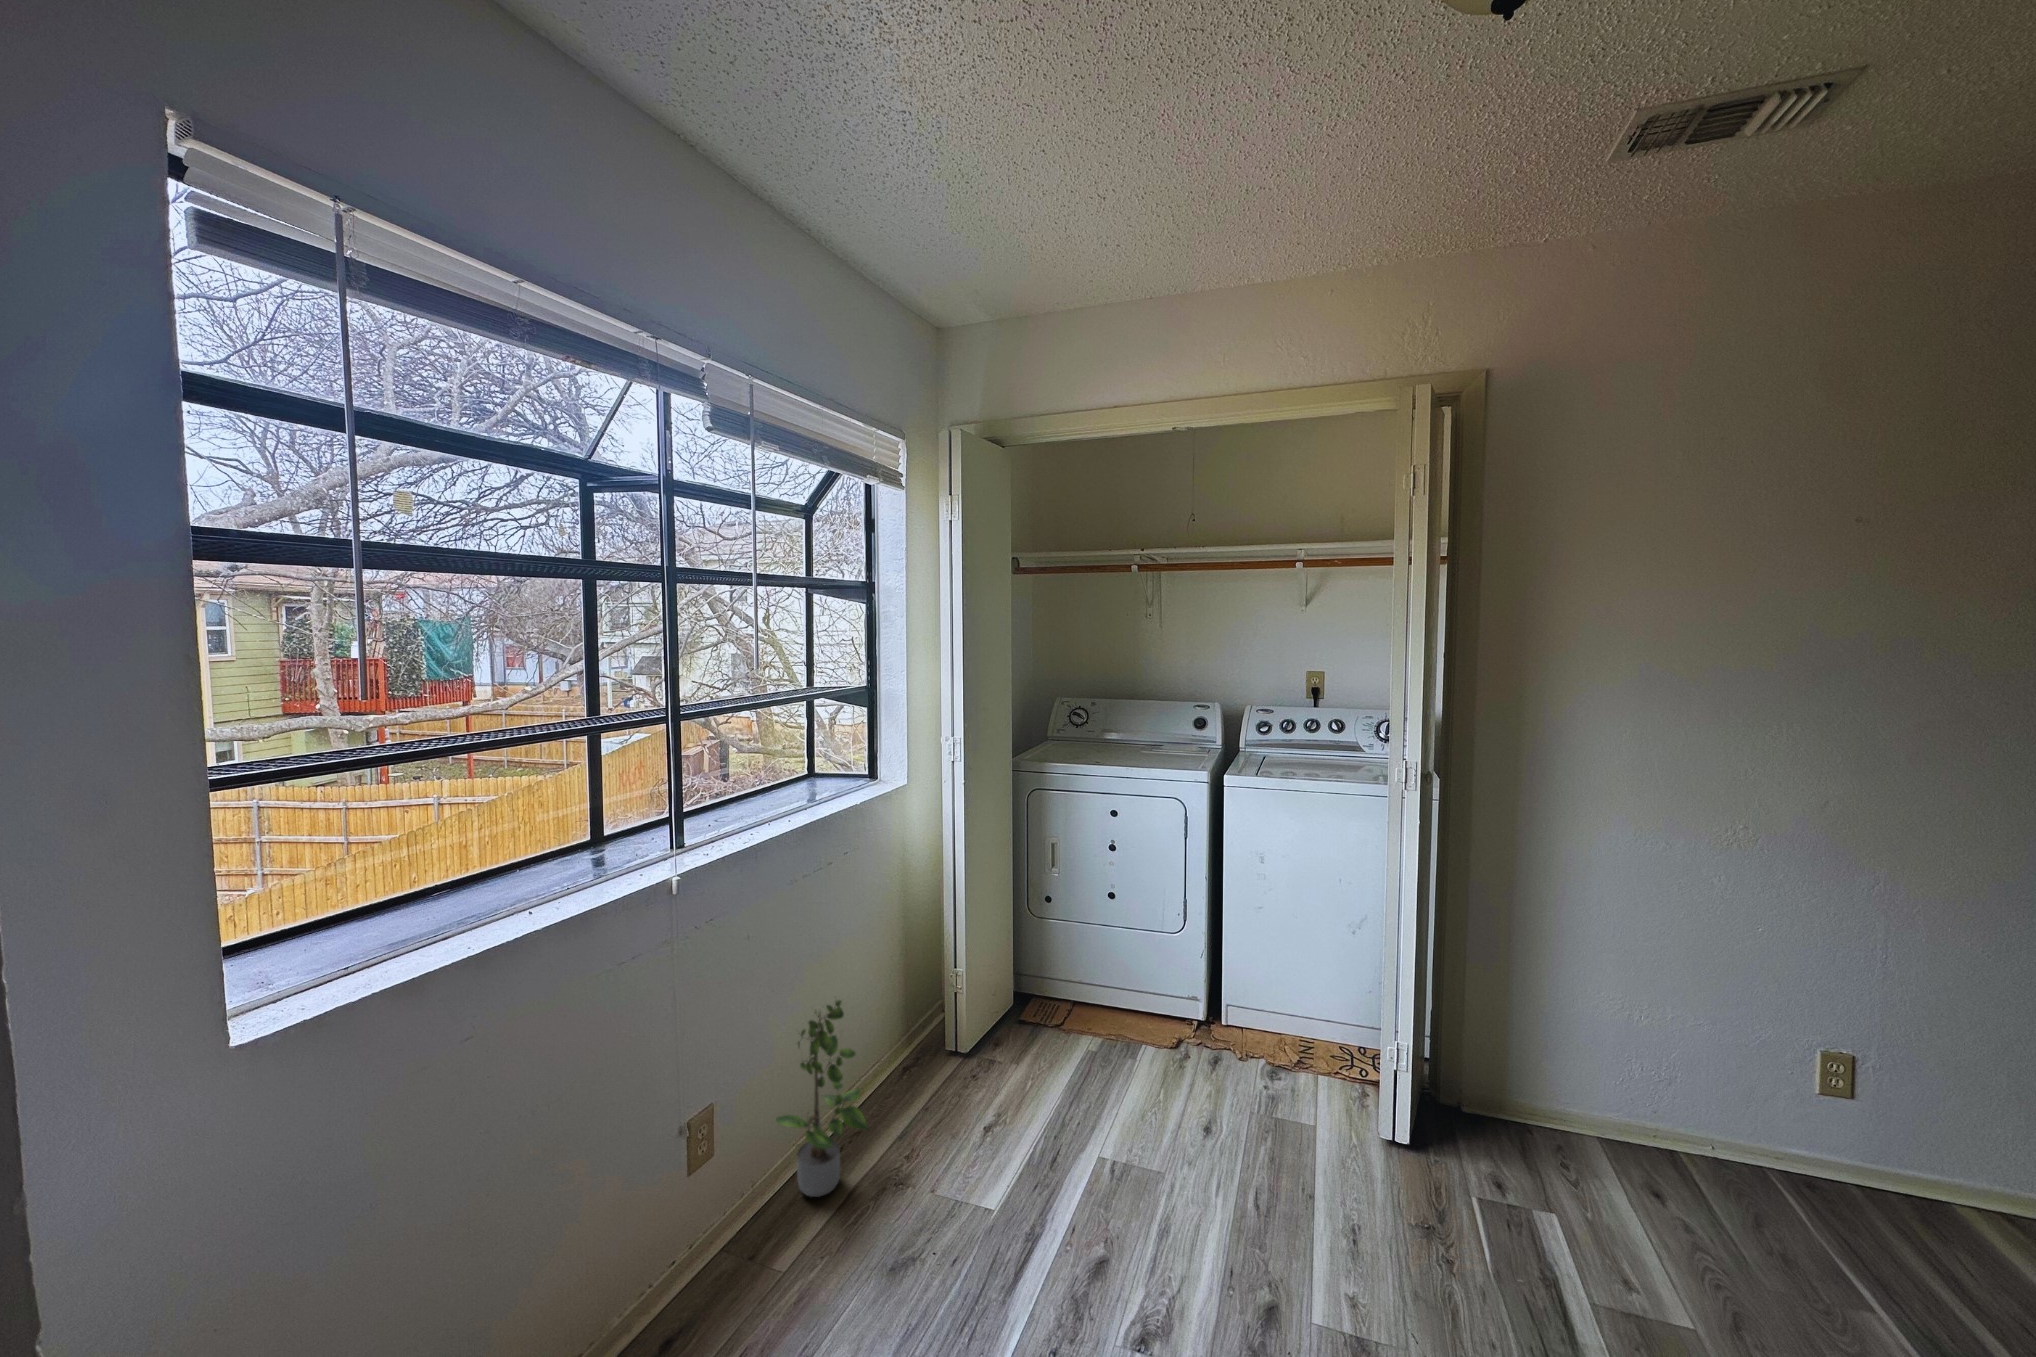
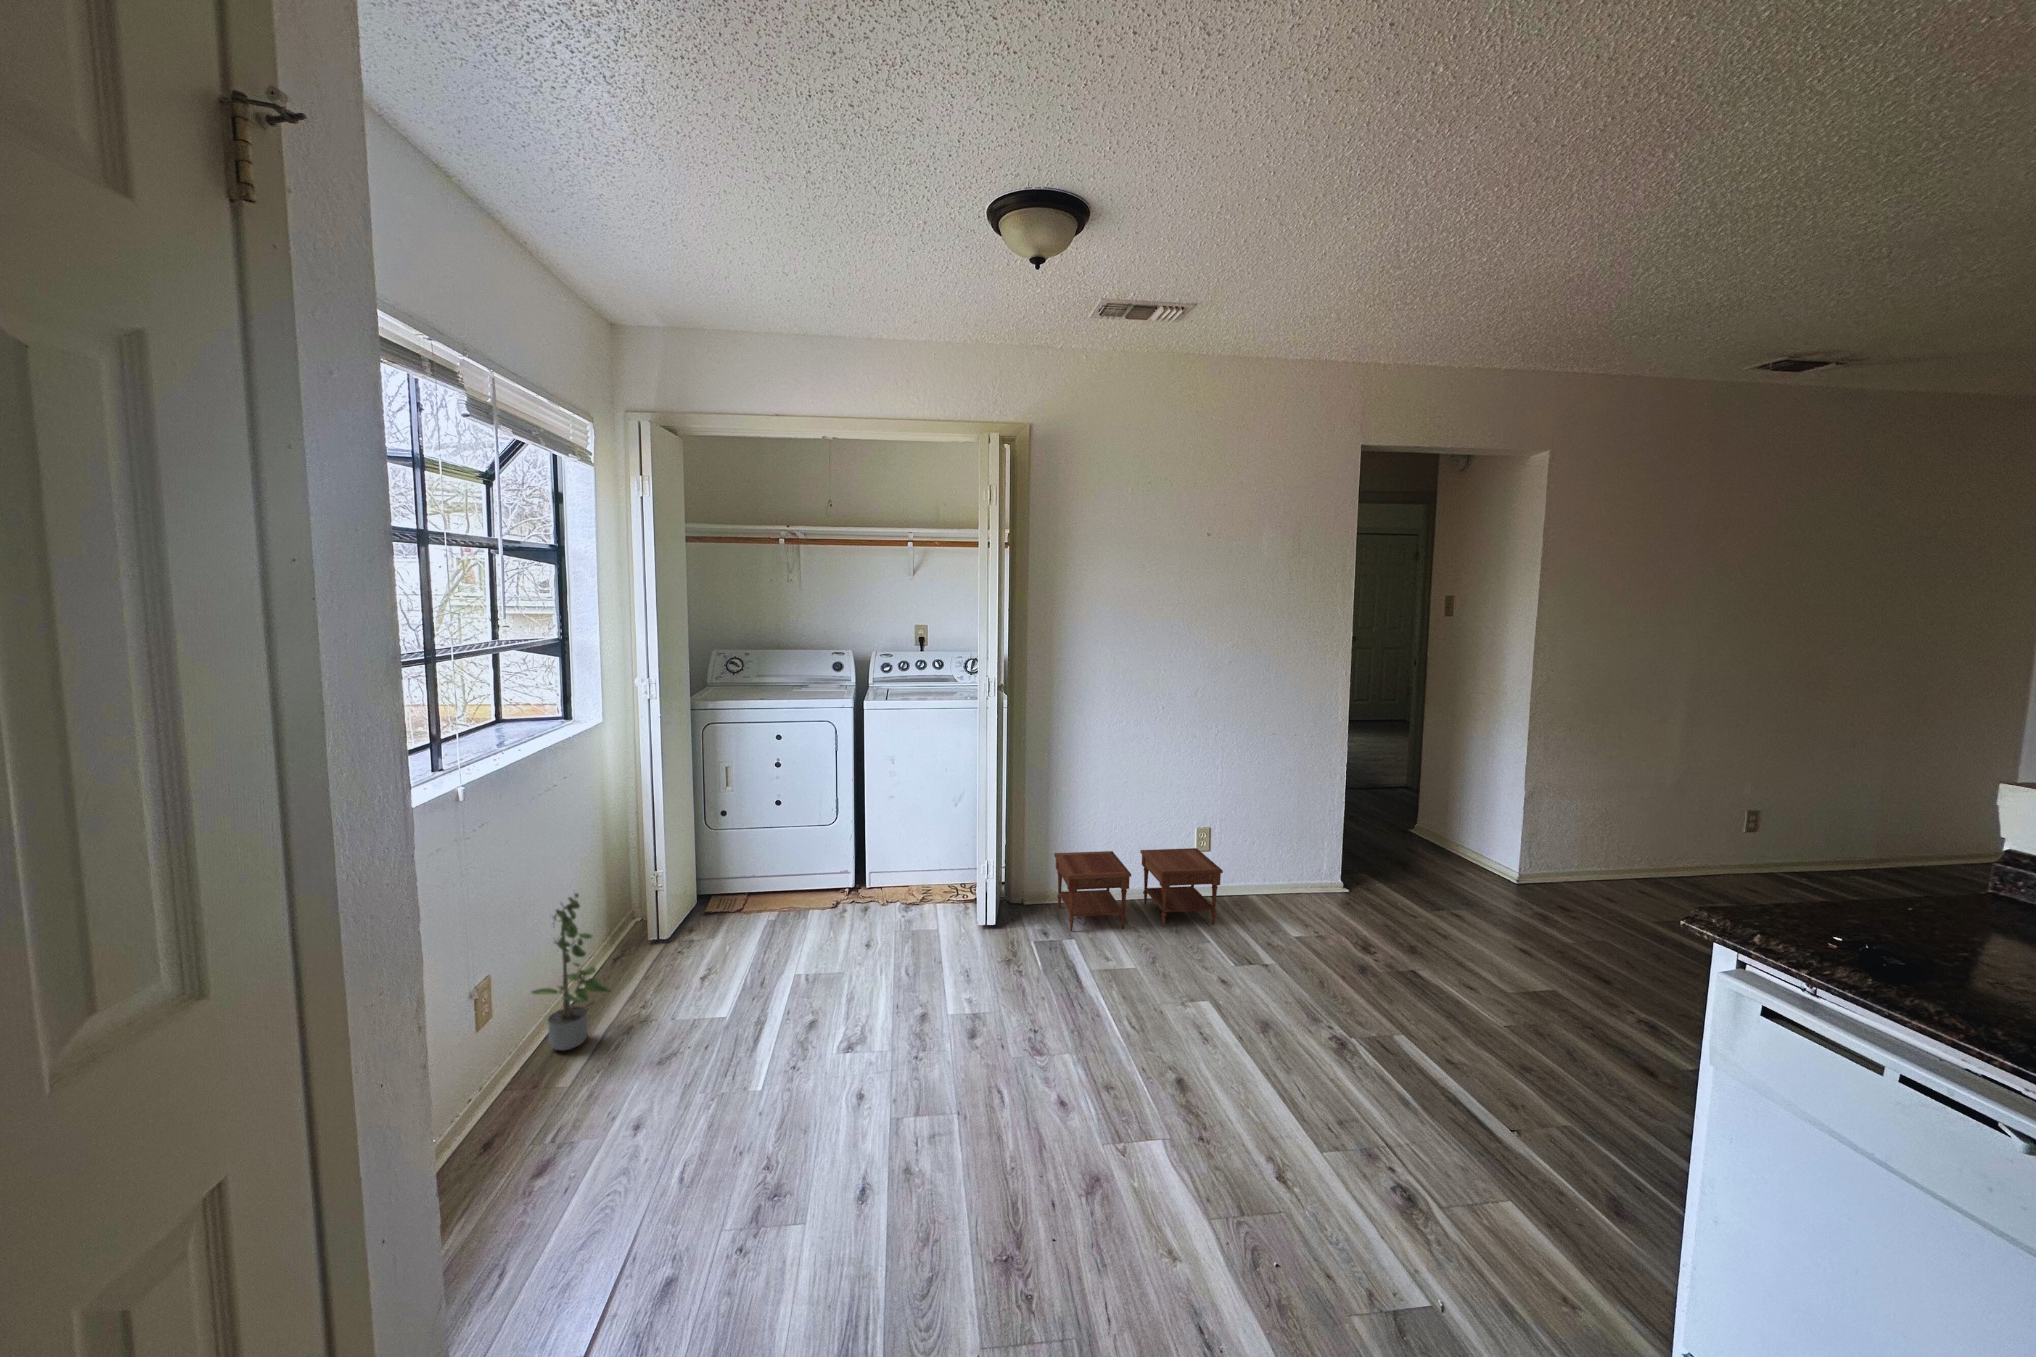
side table: none [1522,1047,1925,1278] -> present [1054,848,1223,931]

